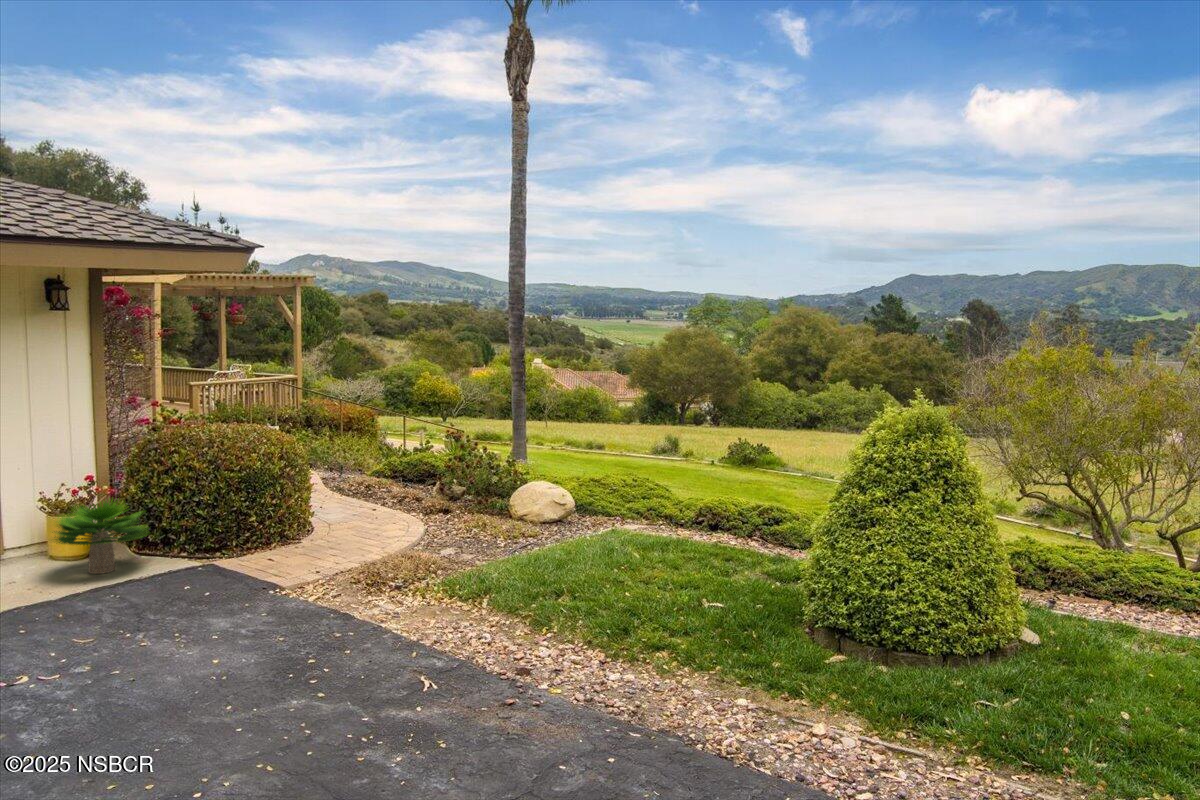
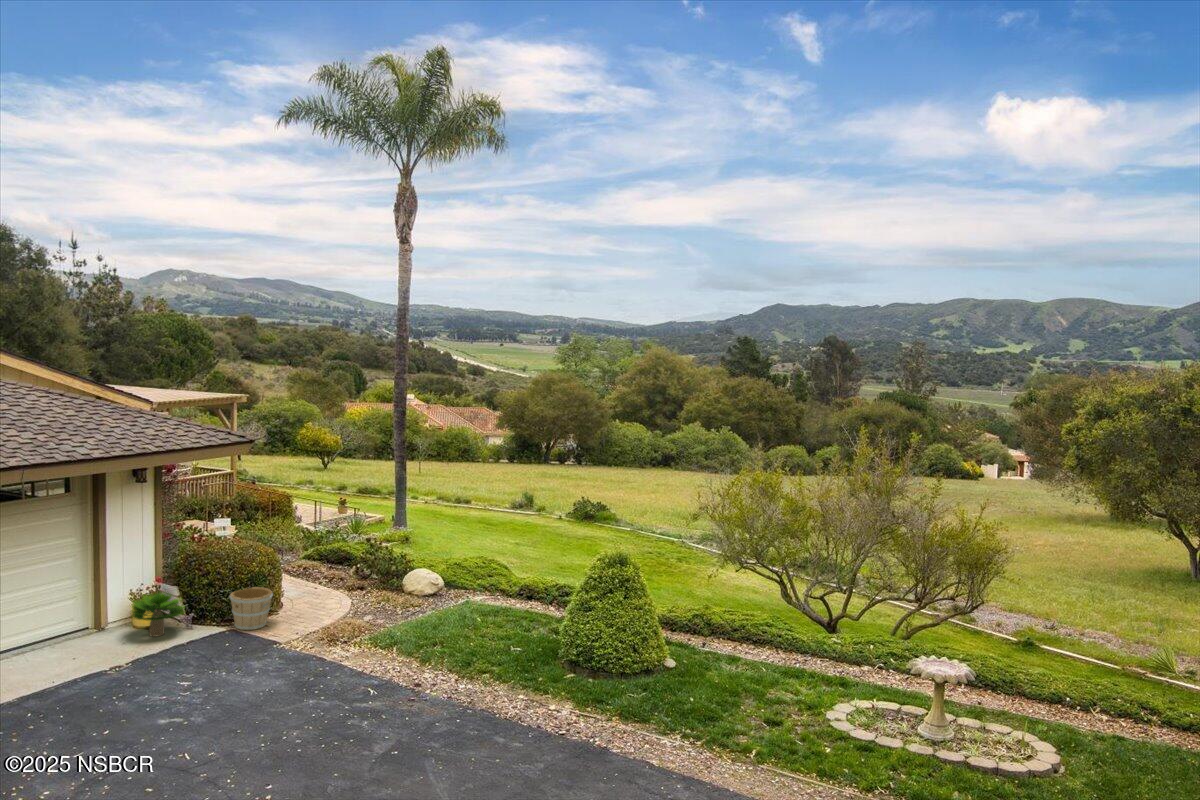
wooden bucket: none [222,499,294,567] -> present [229,587,273,630]

